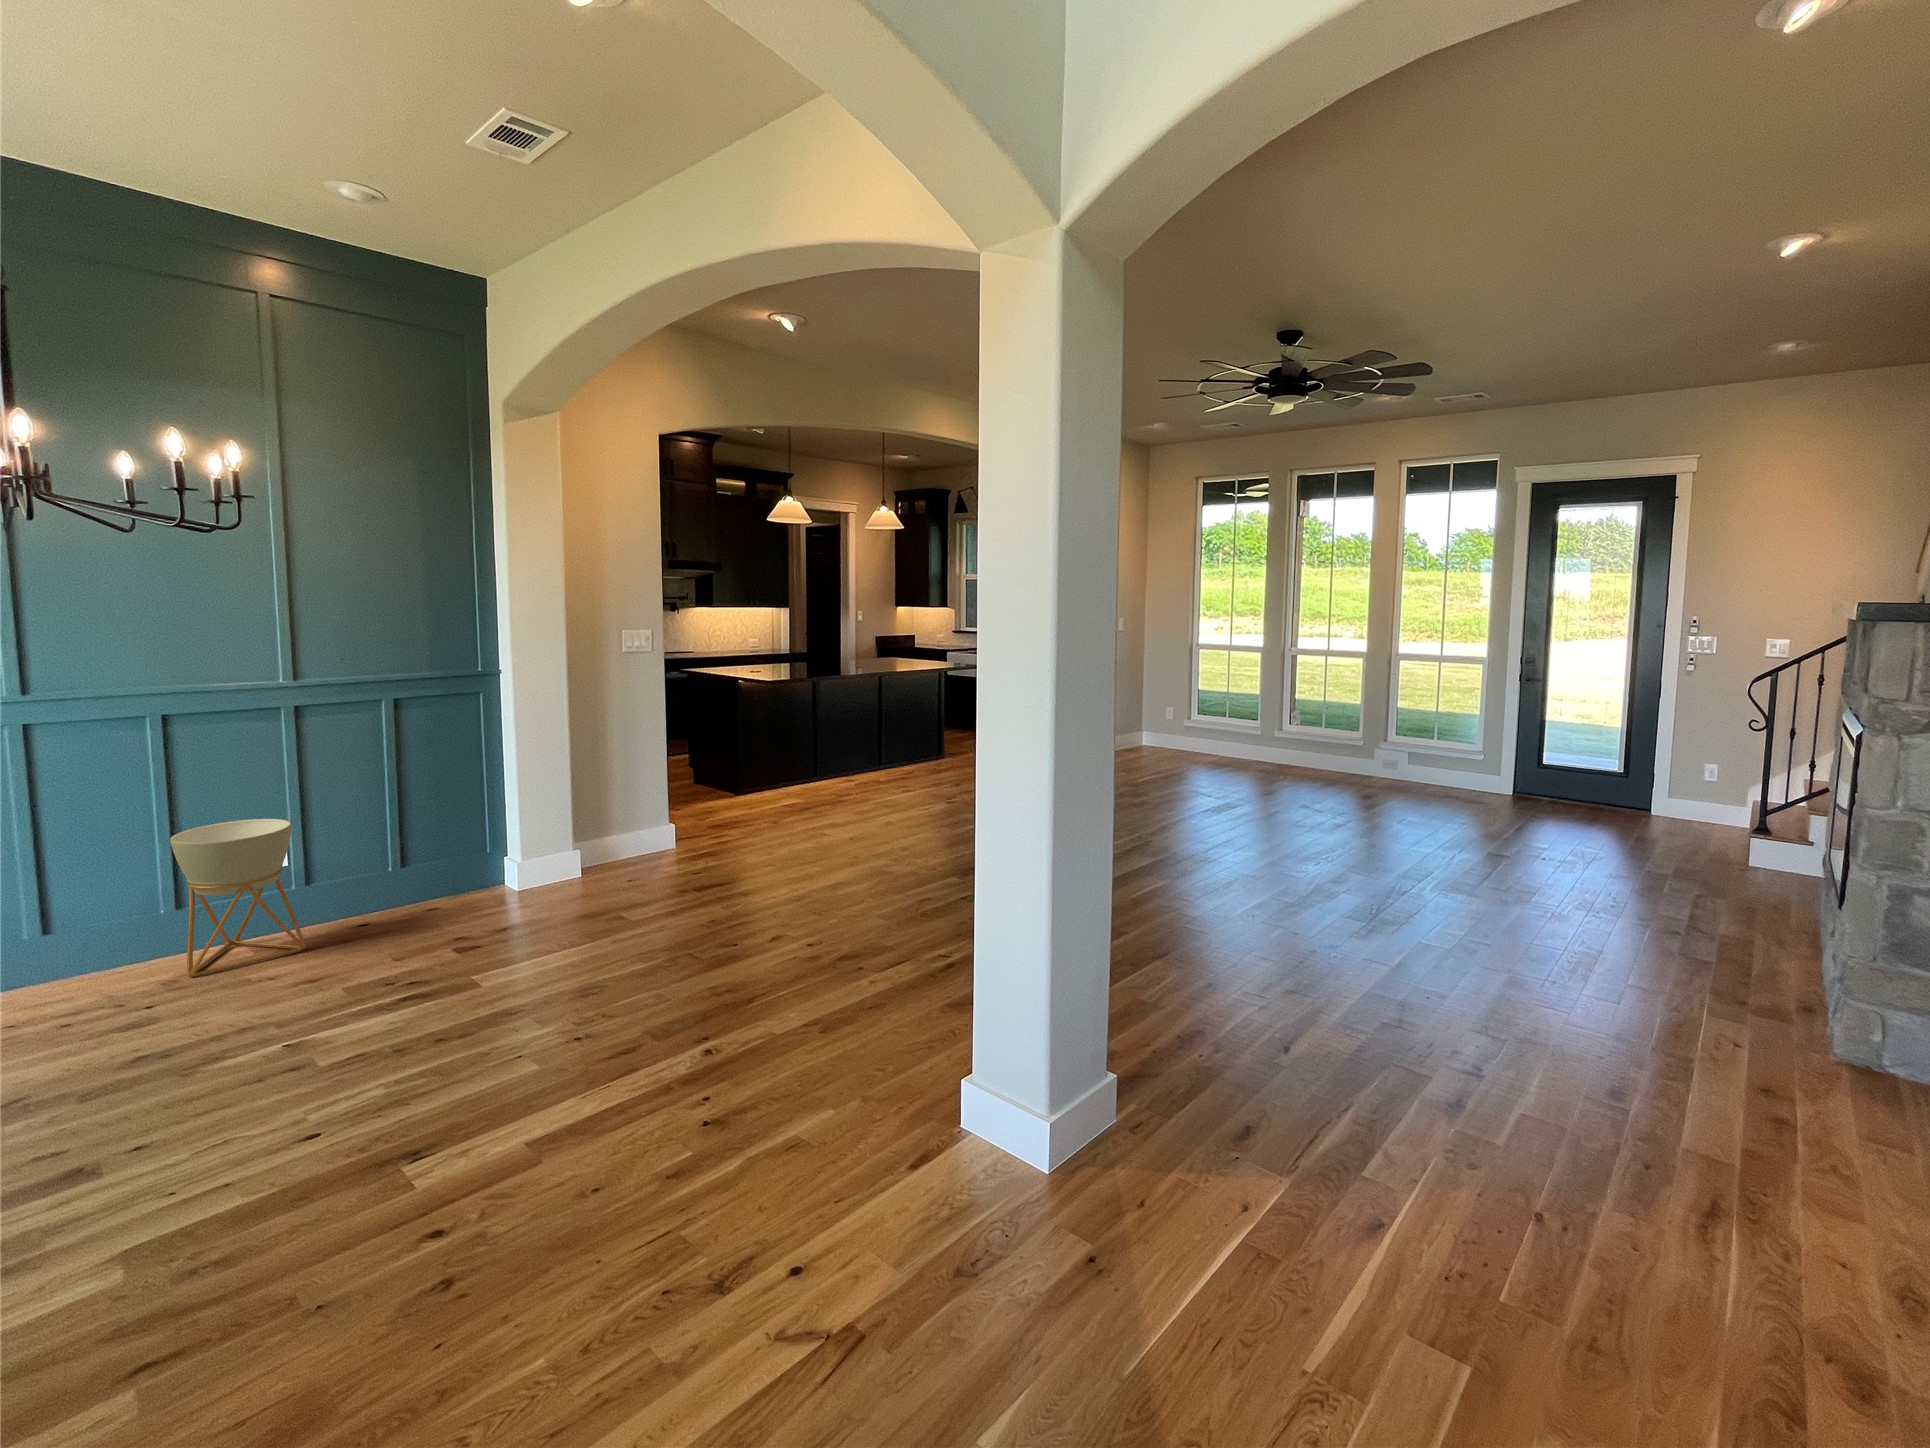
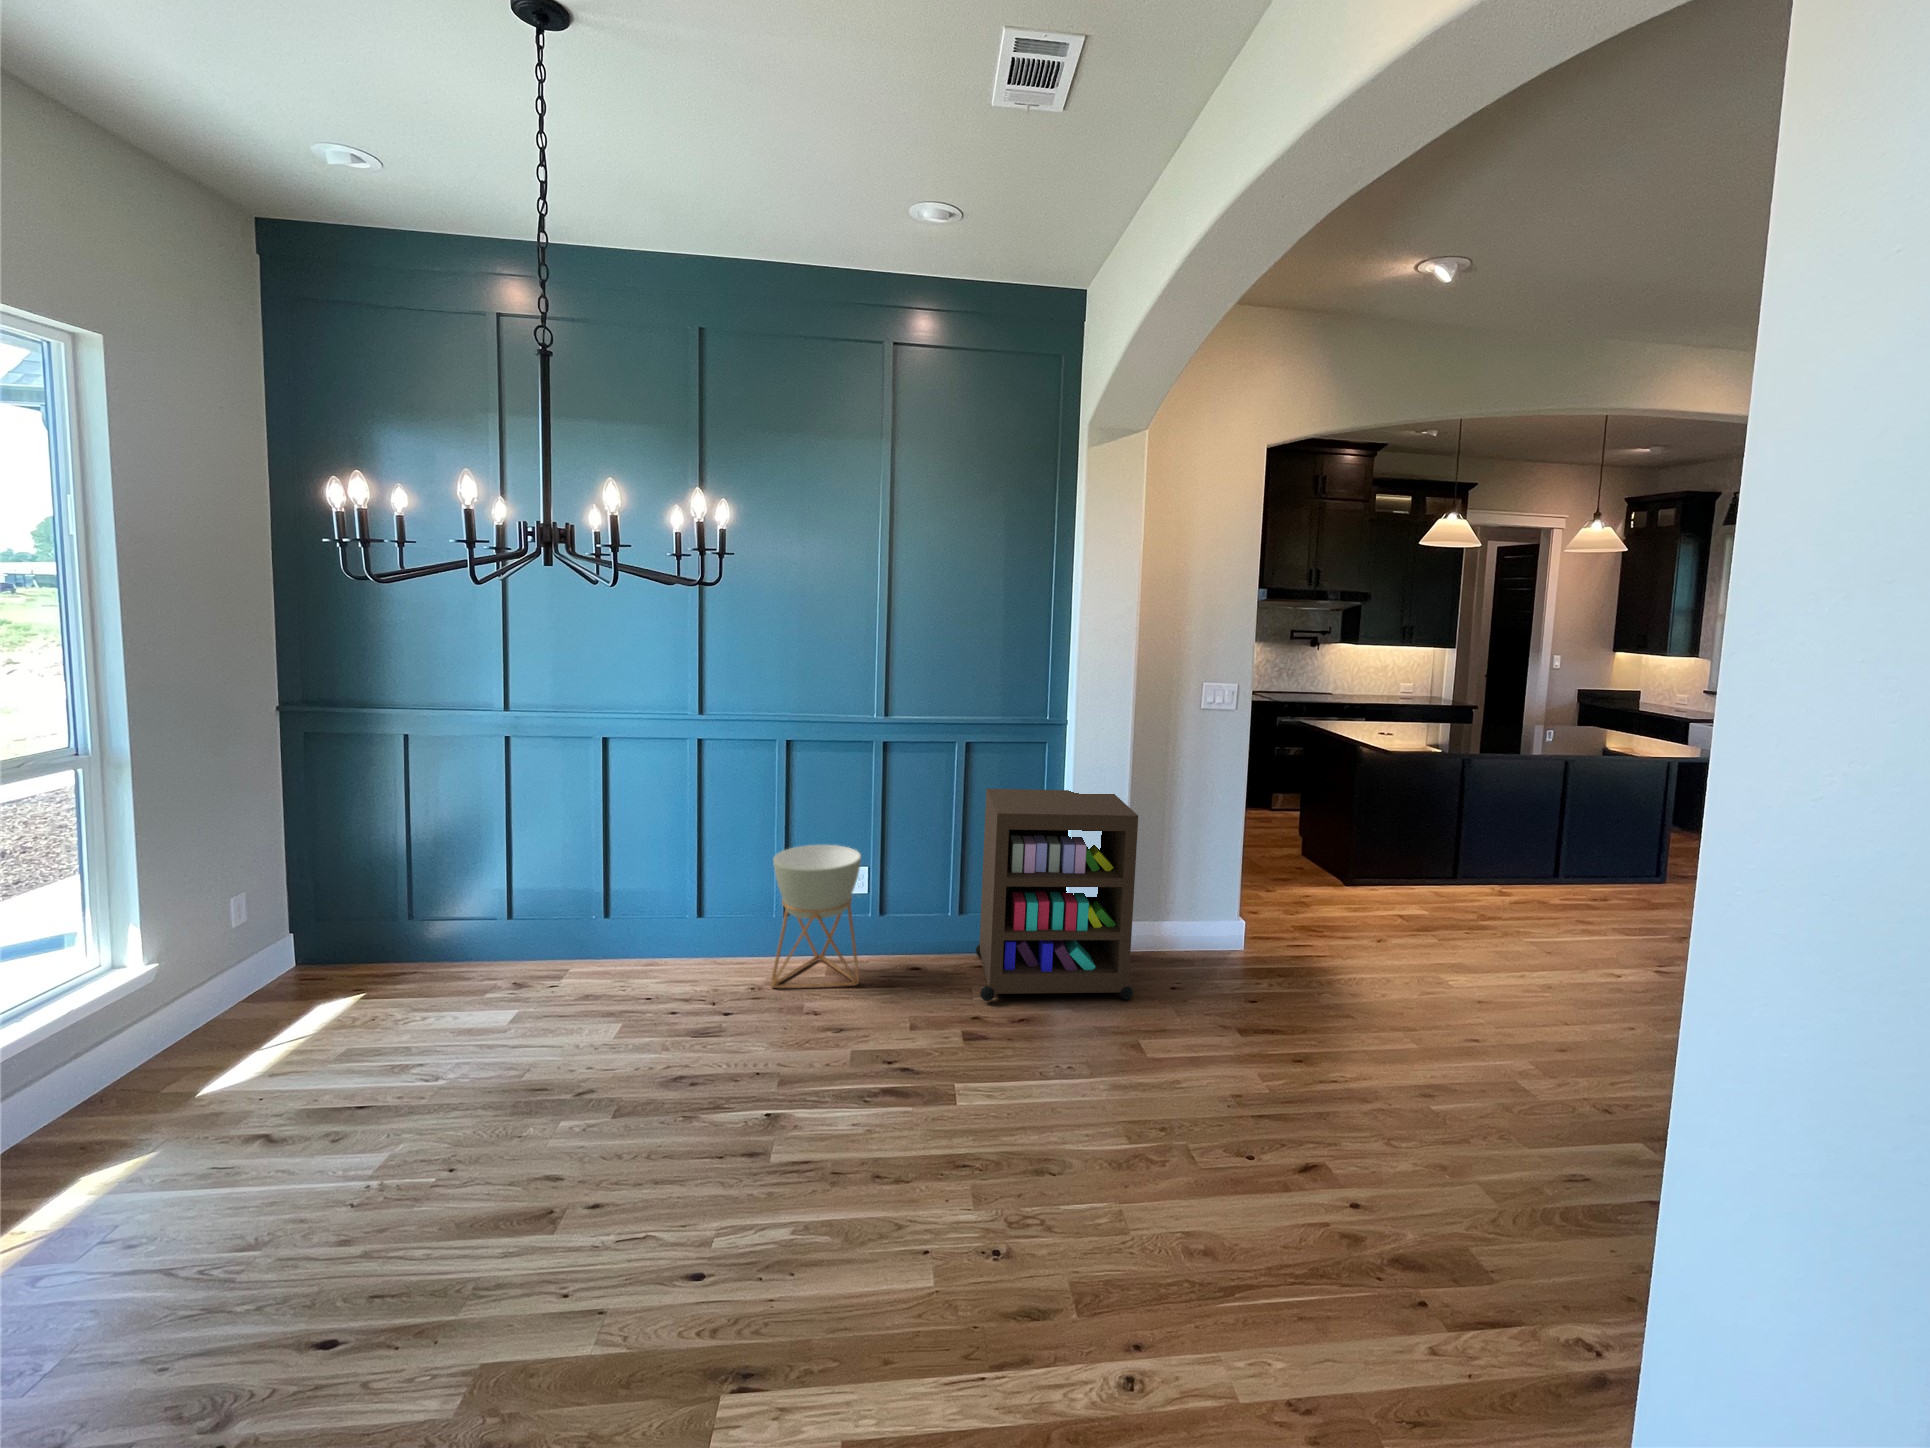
storage cabinet: none [423,729,602,925] -> present [976,789,1138,1001]

